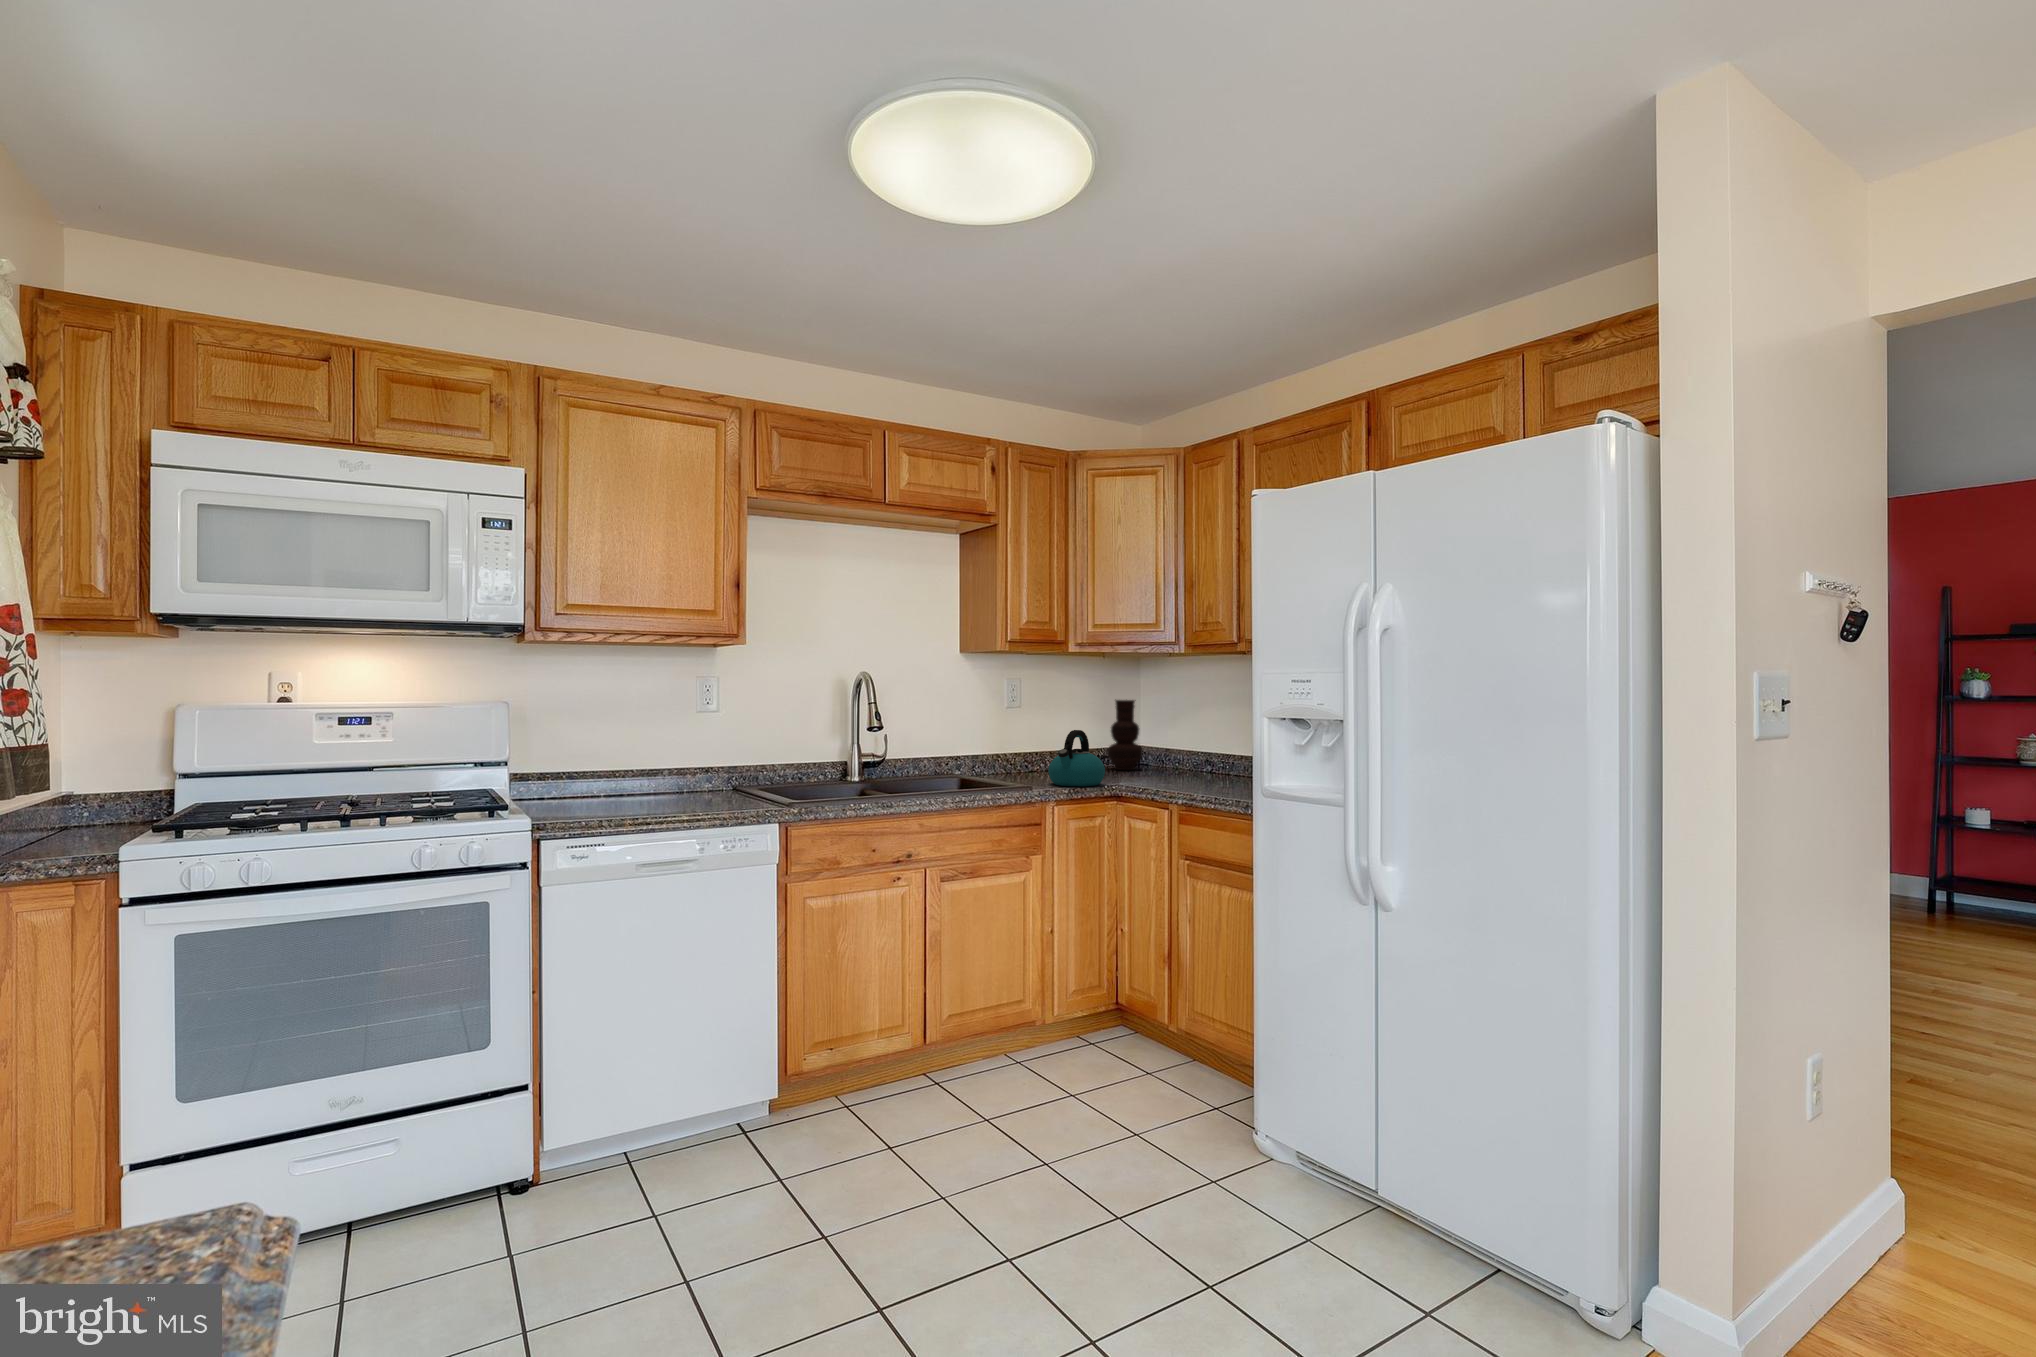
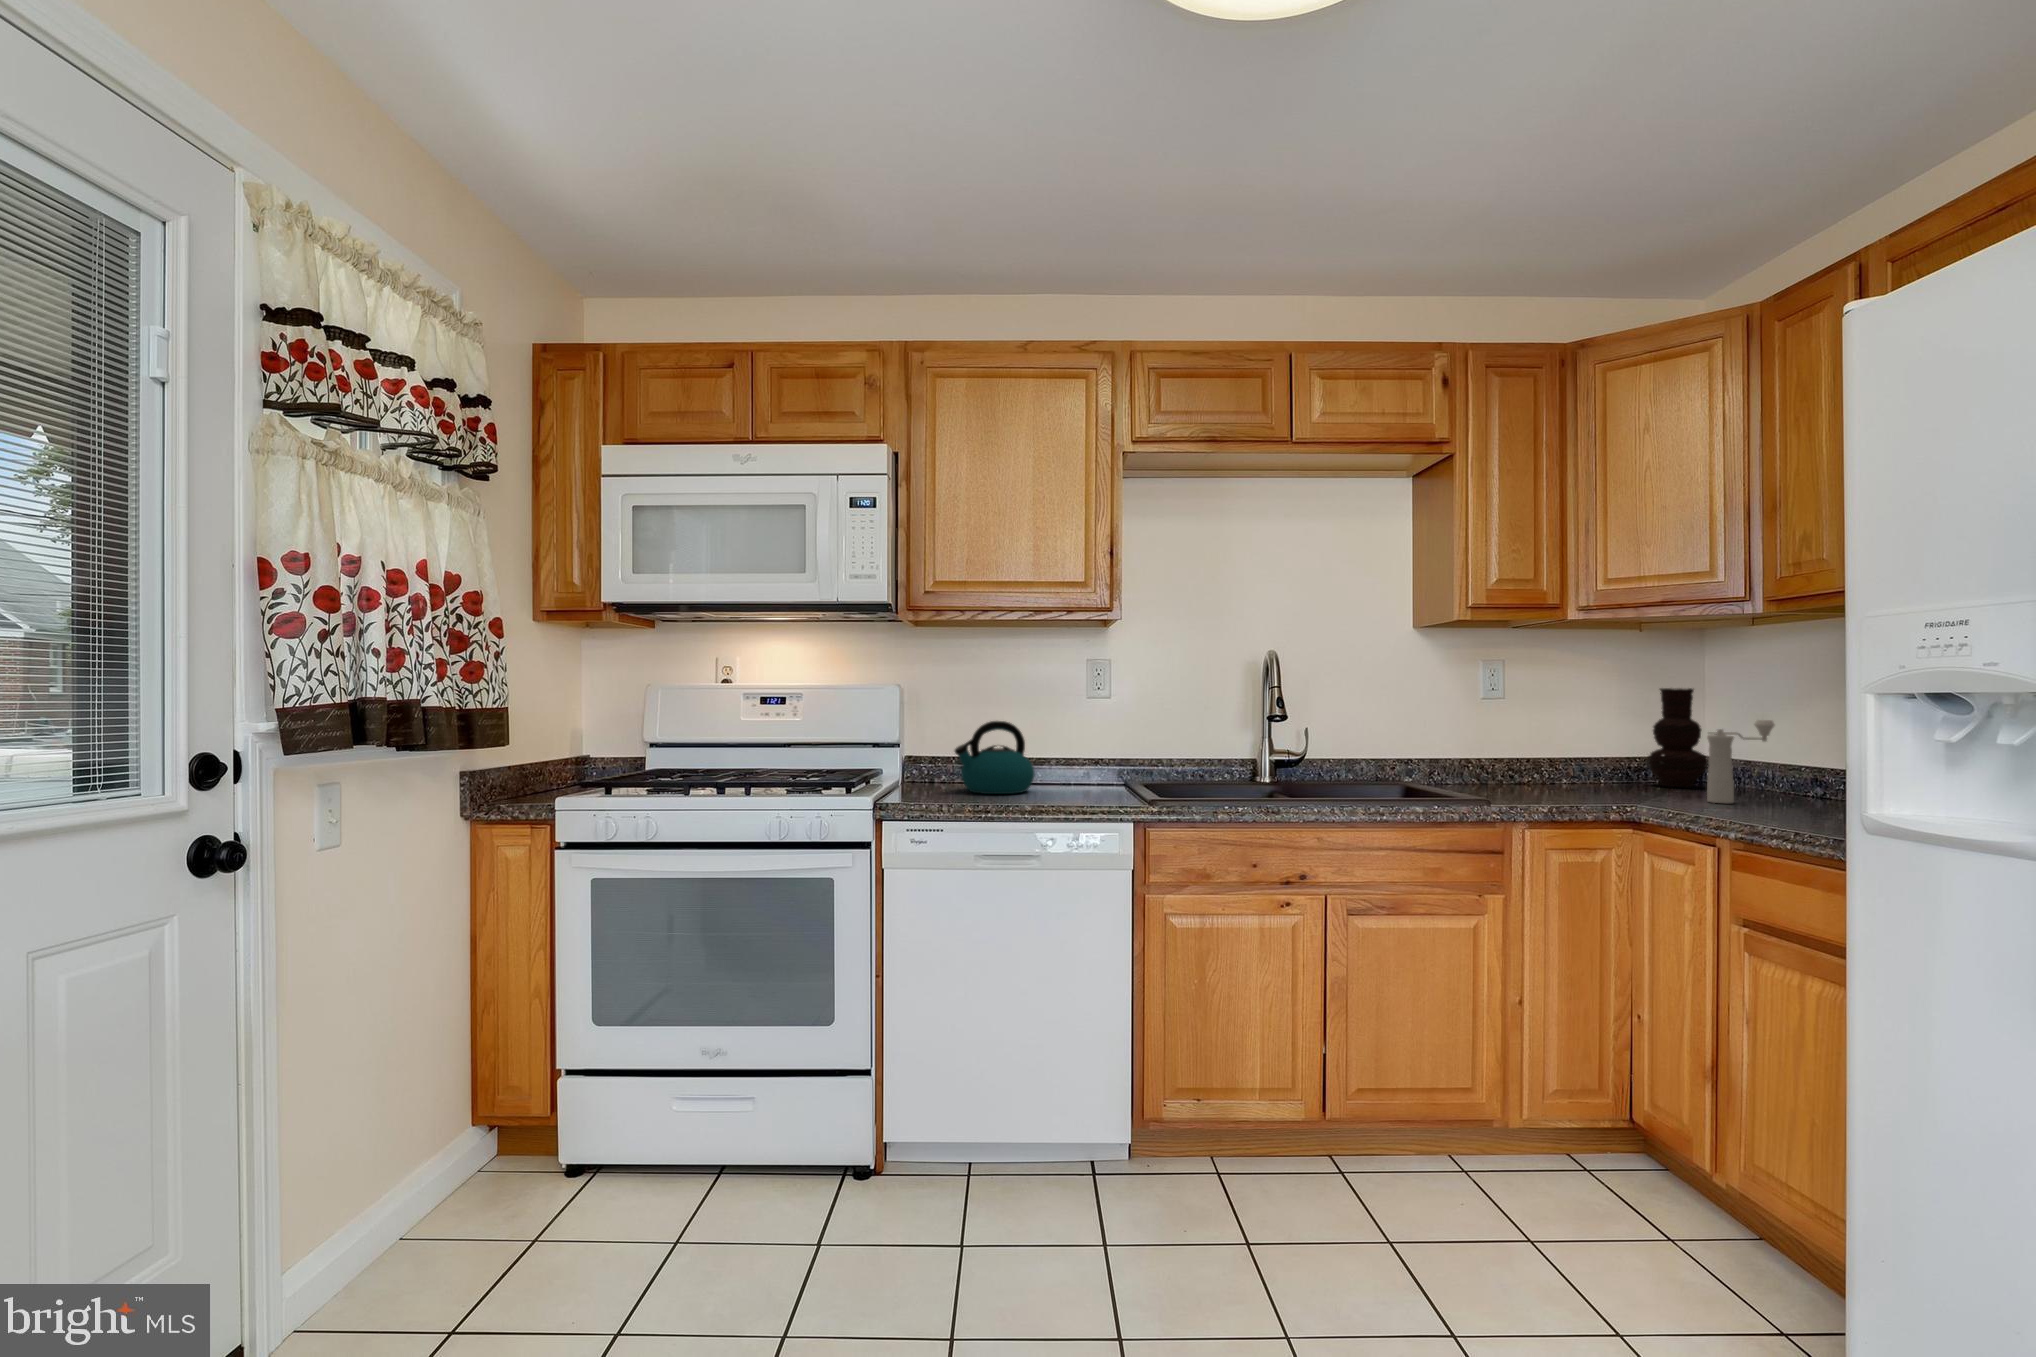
pepper mill: none [1151,722,1187,780] -> present [1707,720,1775,803]
kettle: present [1048,730,1105,786] -> present [955,721,1035,794]

